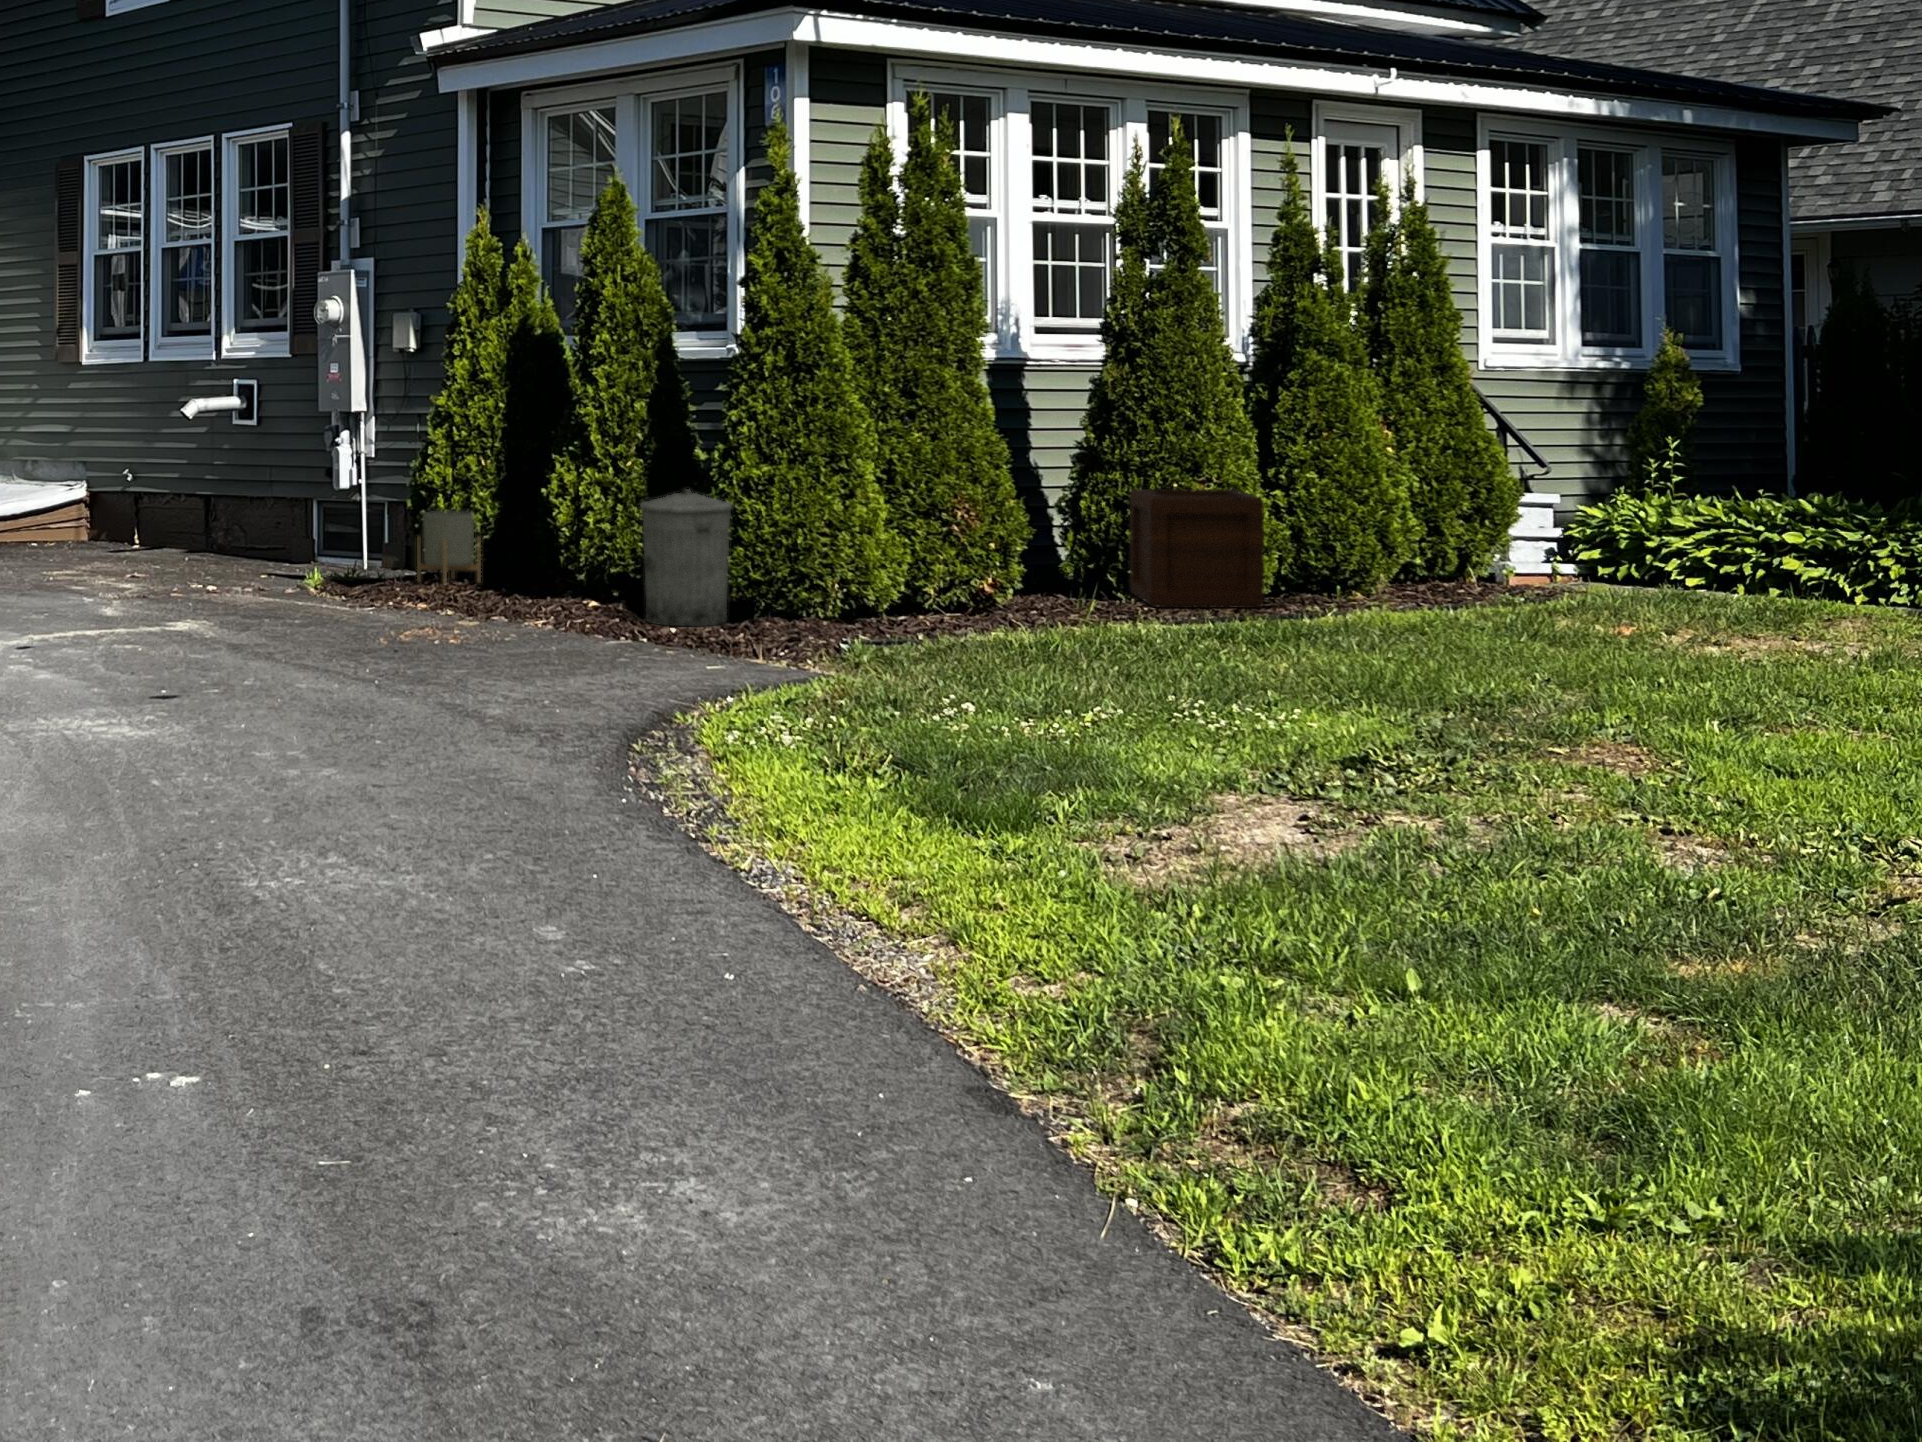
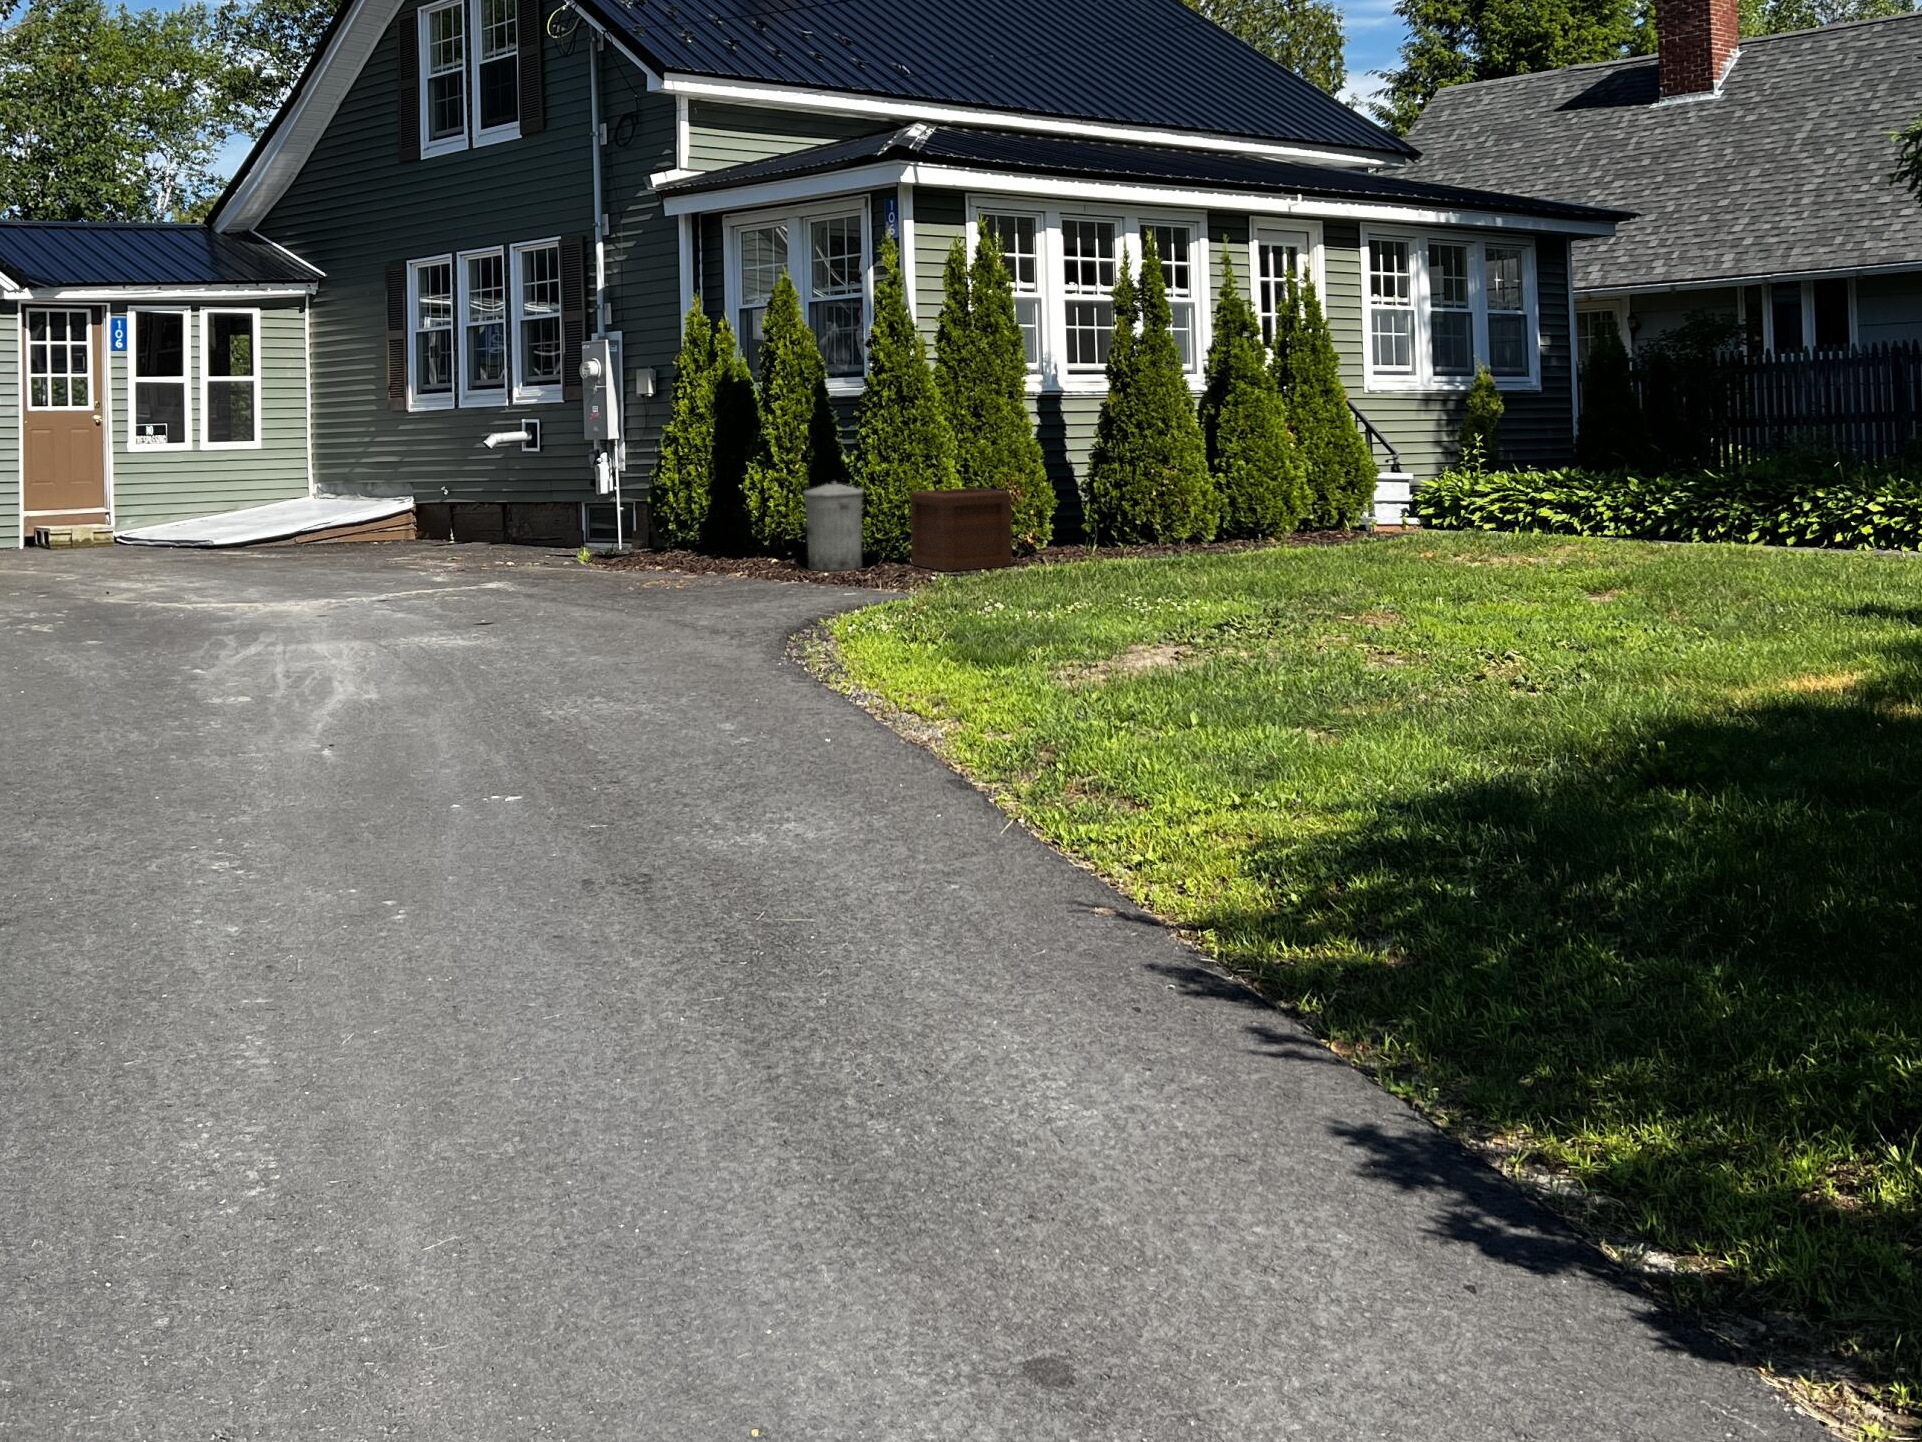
wooden crate: present [1130,489,1264,608] -> present [910,488,1012,572]
planter: present [417,511,481,585] -> none [656,503,701,554]

